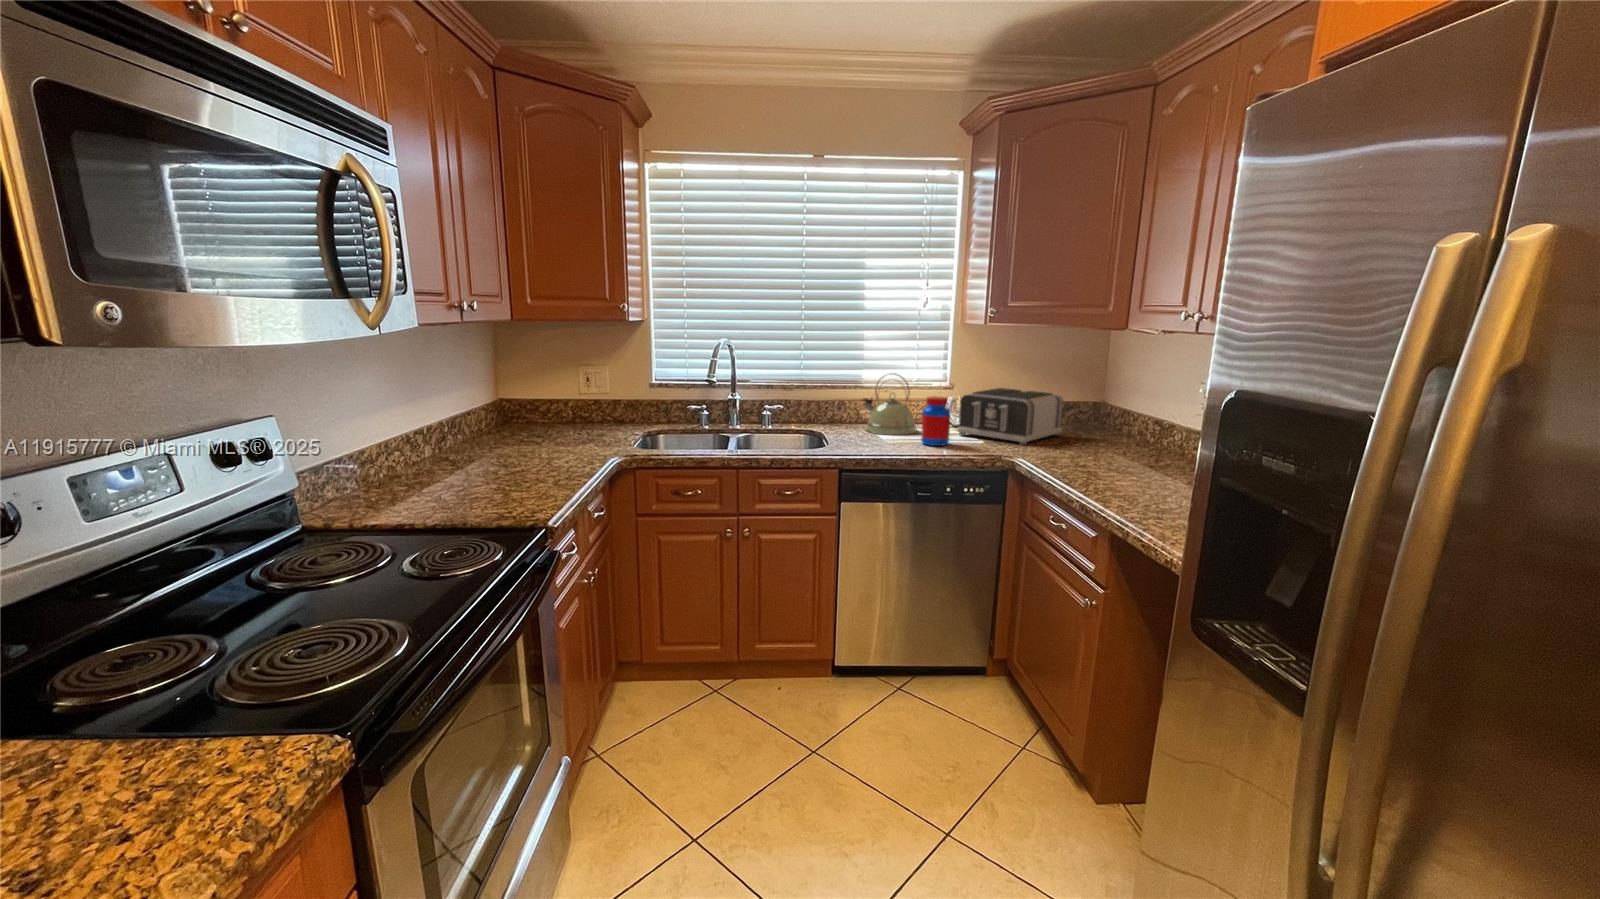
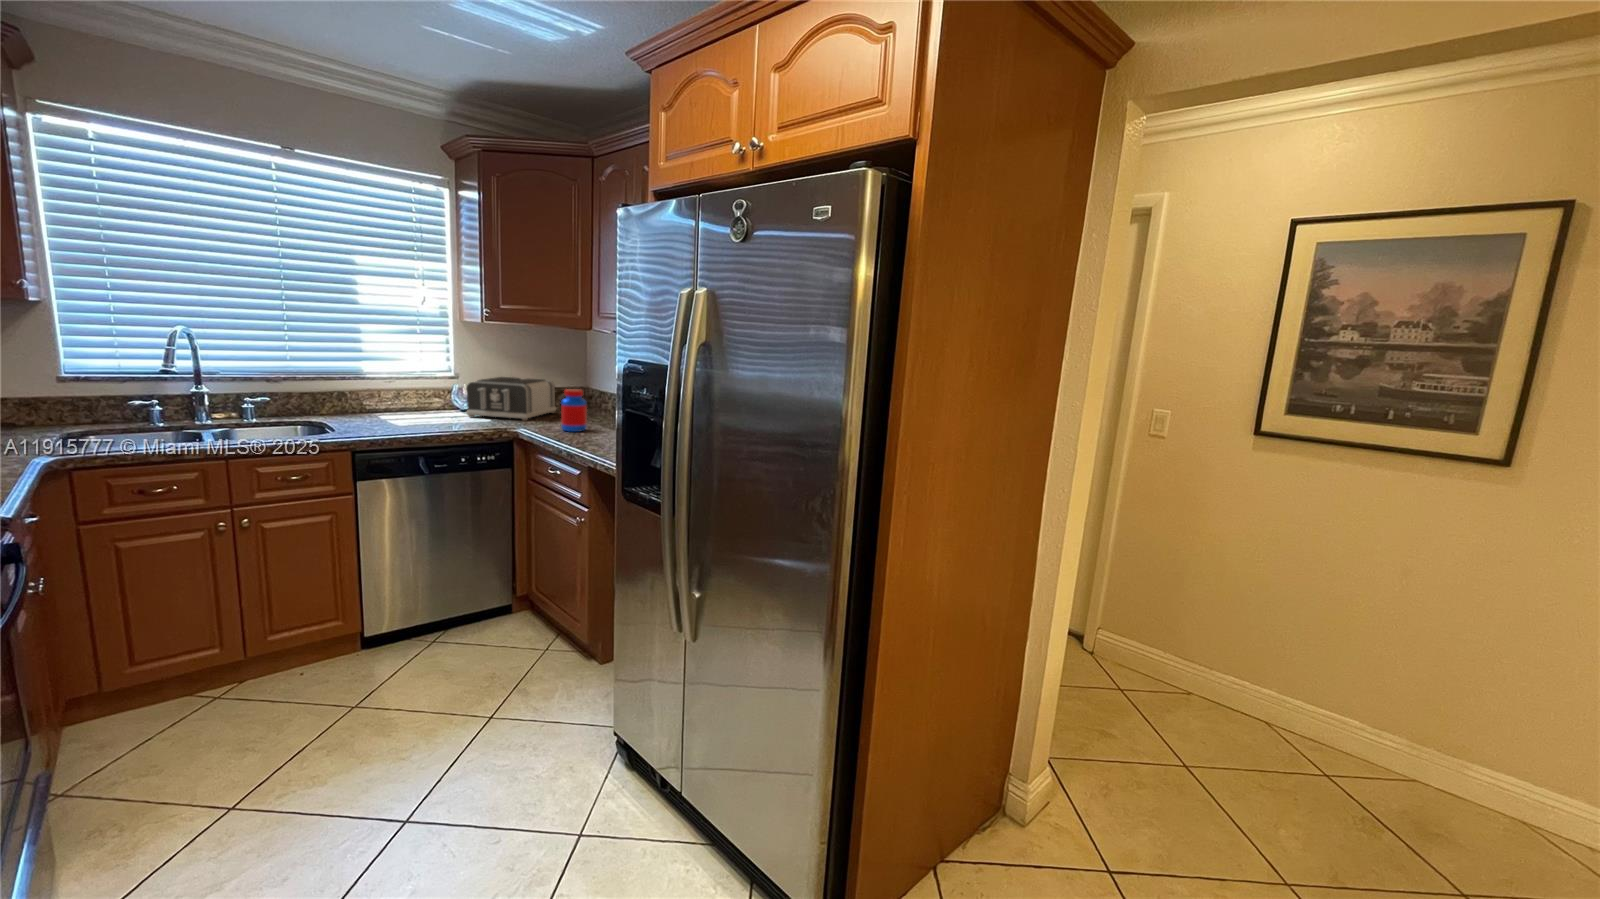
kettle: present [862,373,916,435] -> none [364,364,427,421]
jar: present [921,396,950,446] -> present [561,389,587,432]

